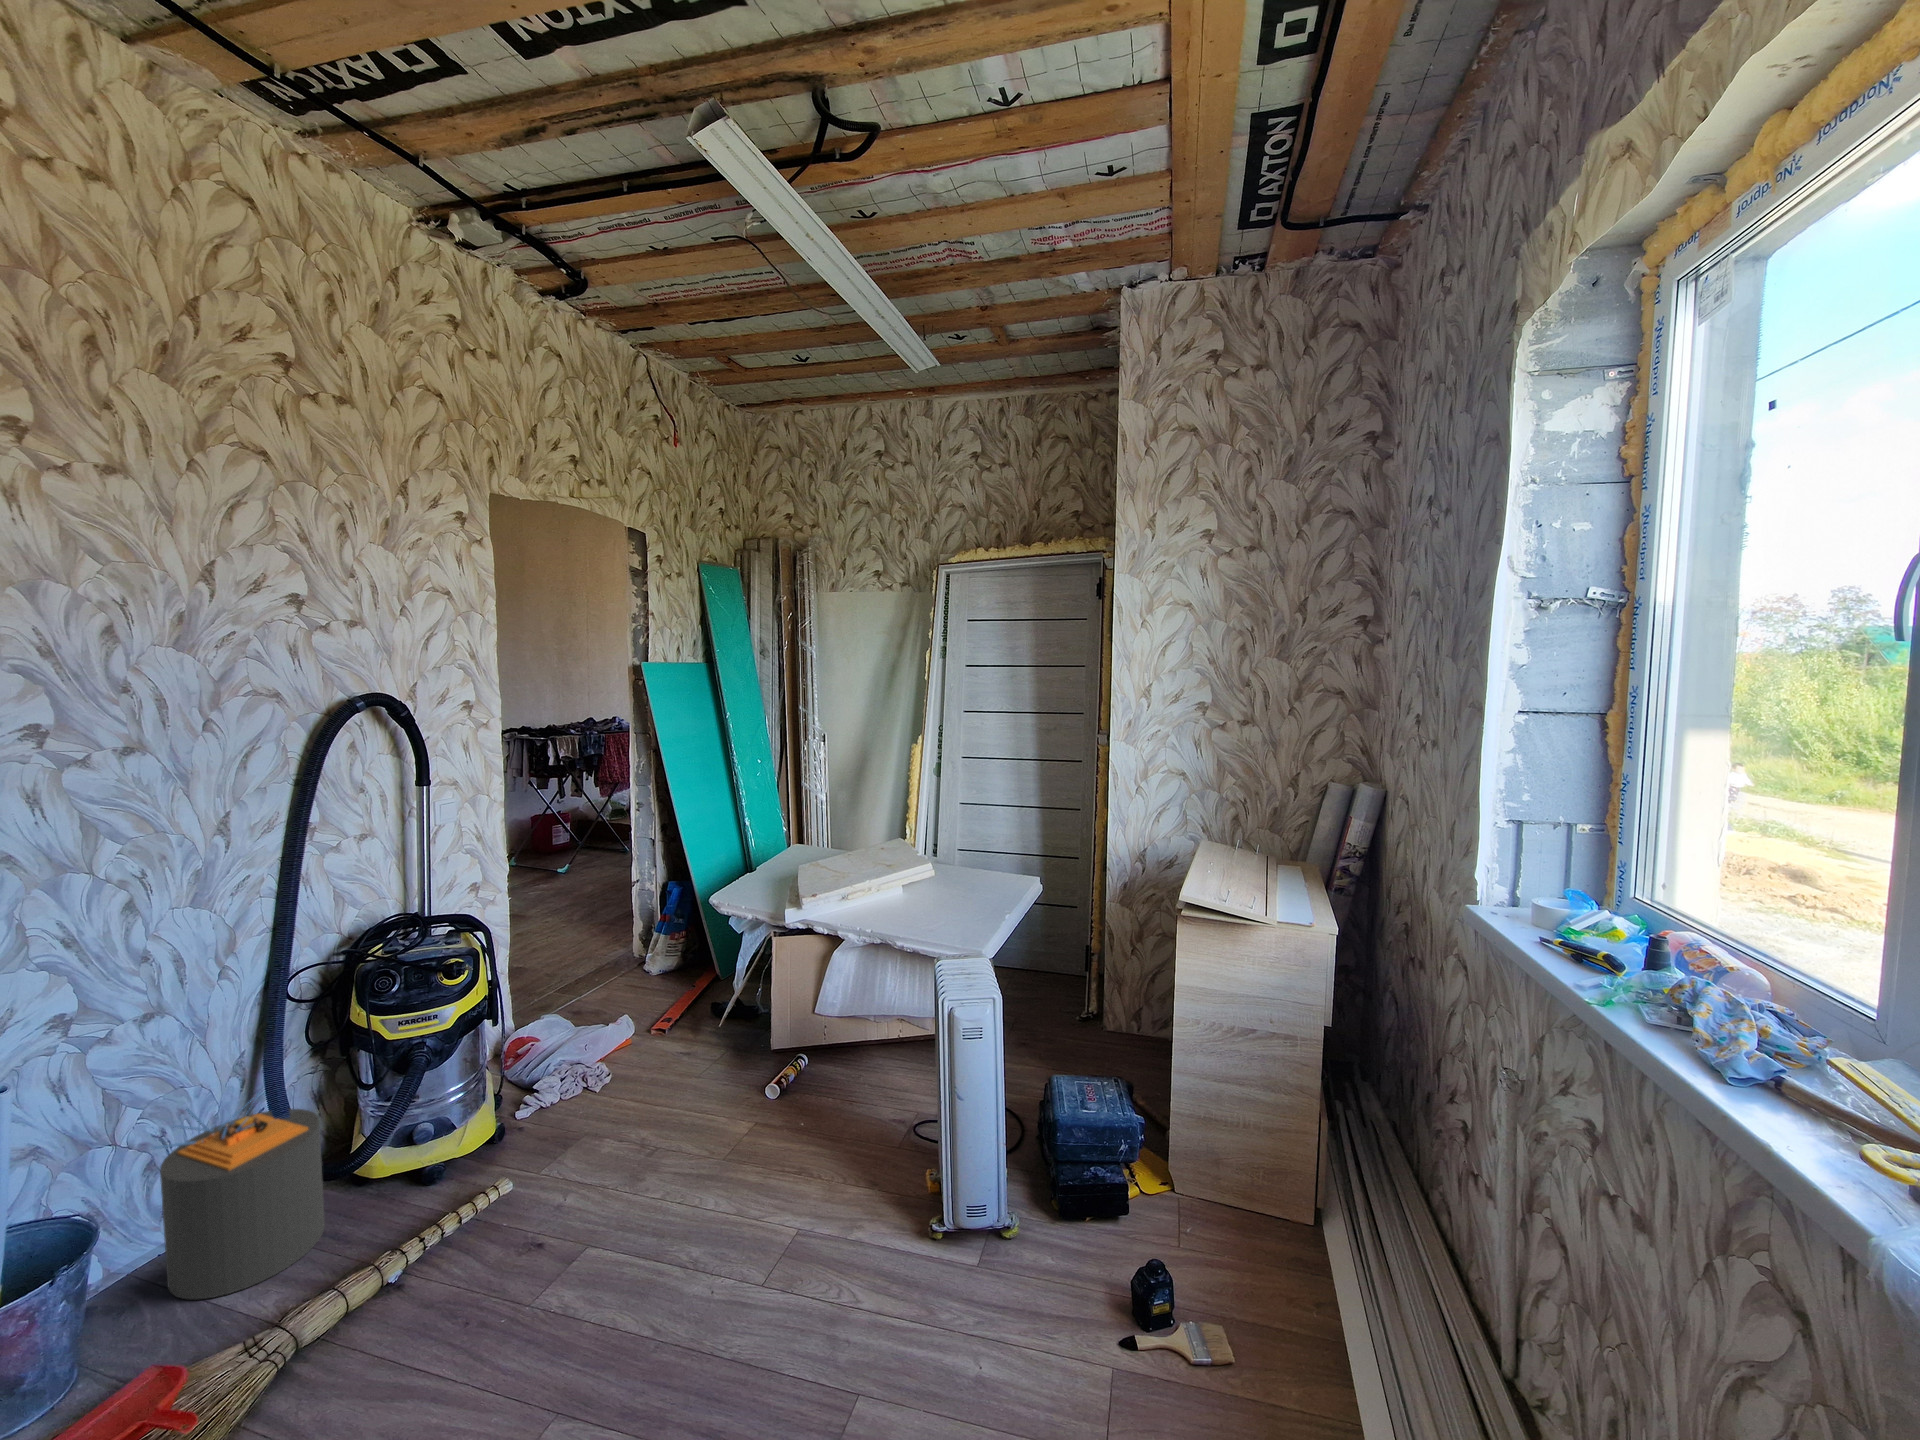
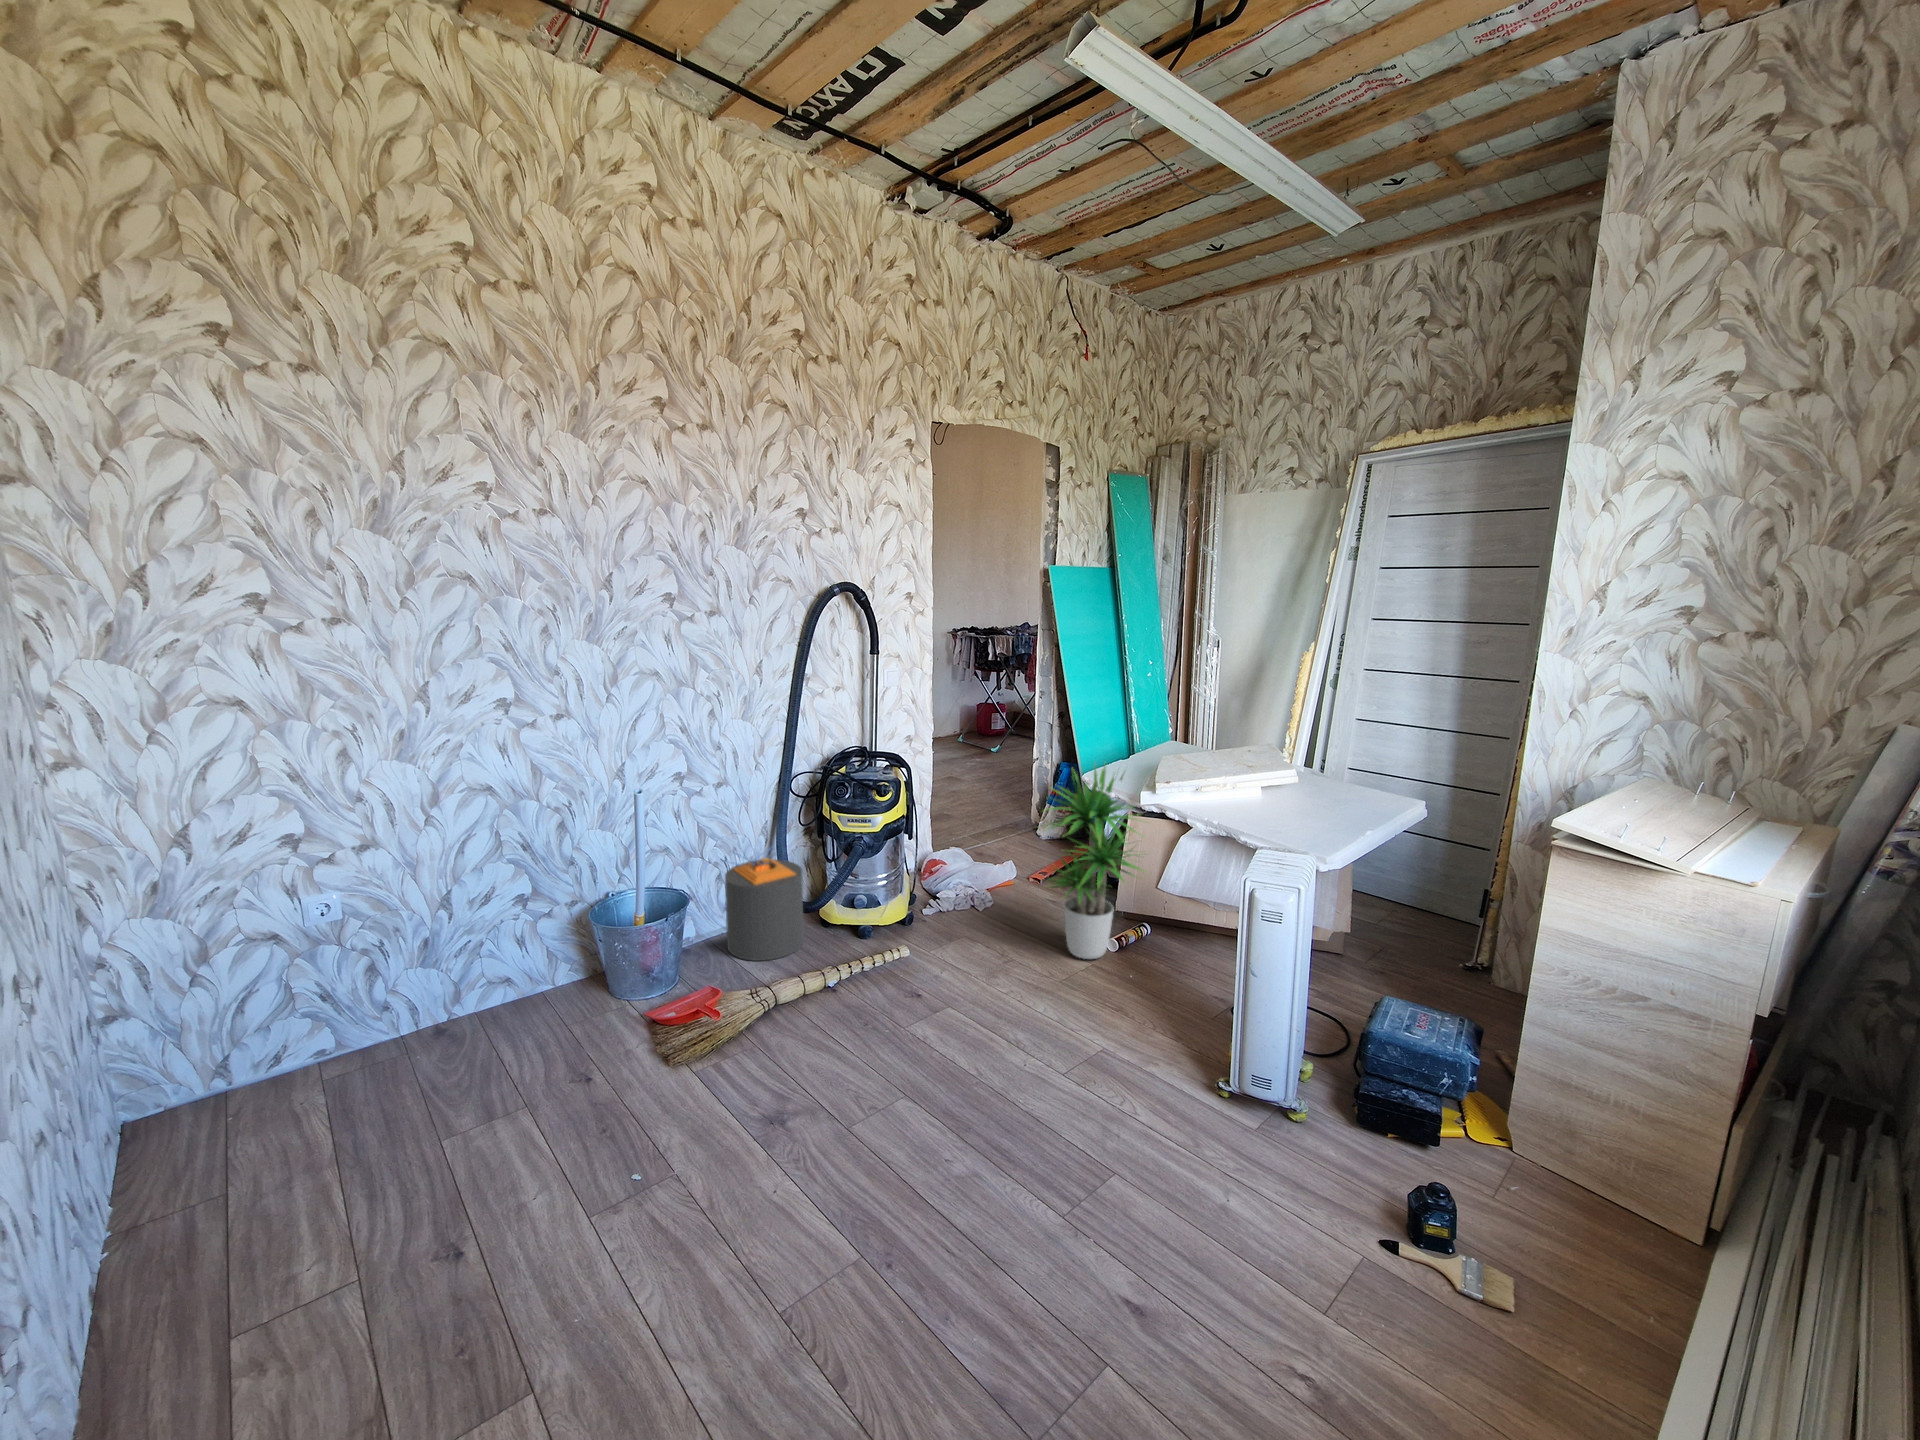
potted plant: none [673,883,816,1118] -> present [1044,767,1143,959]

